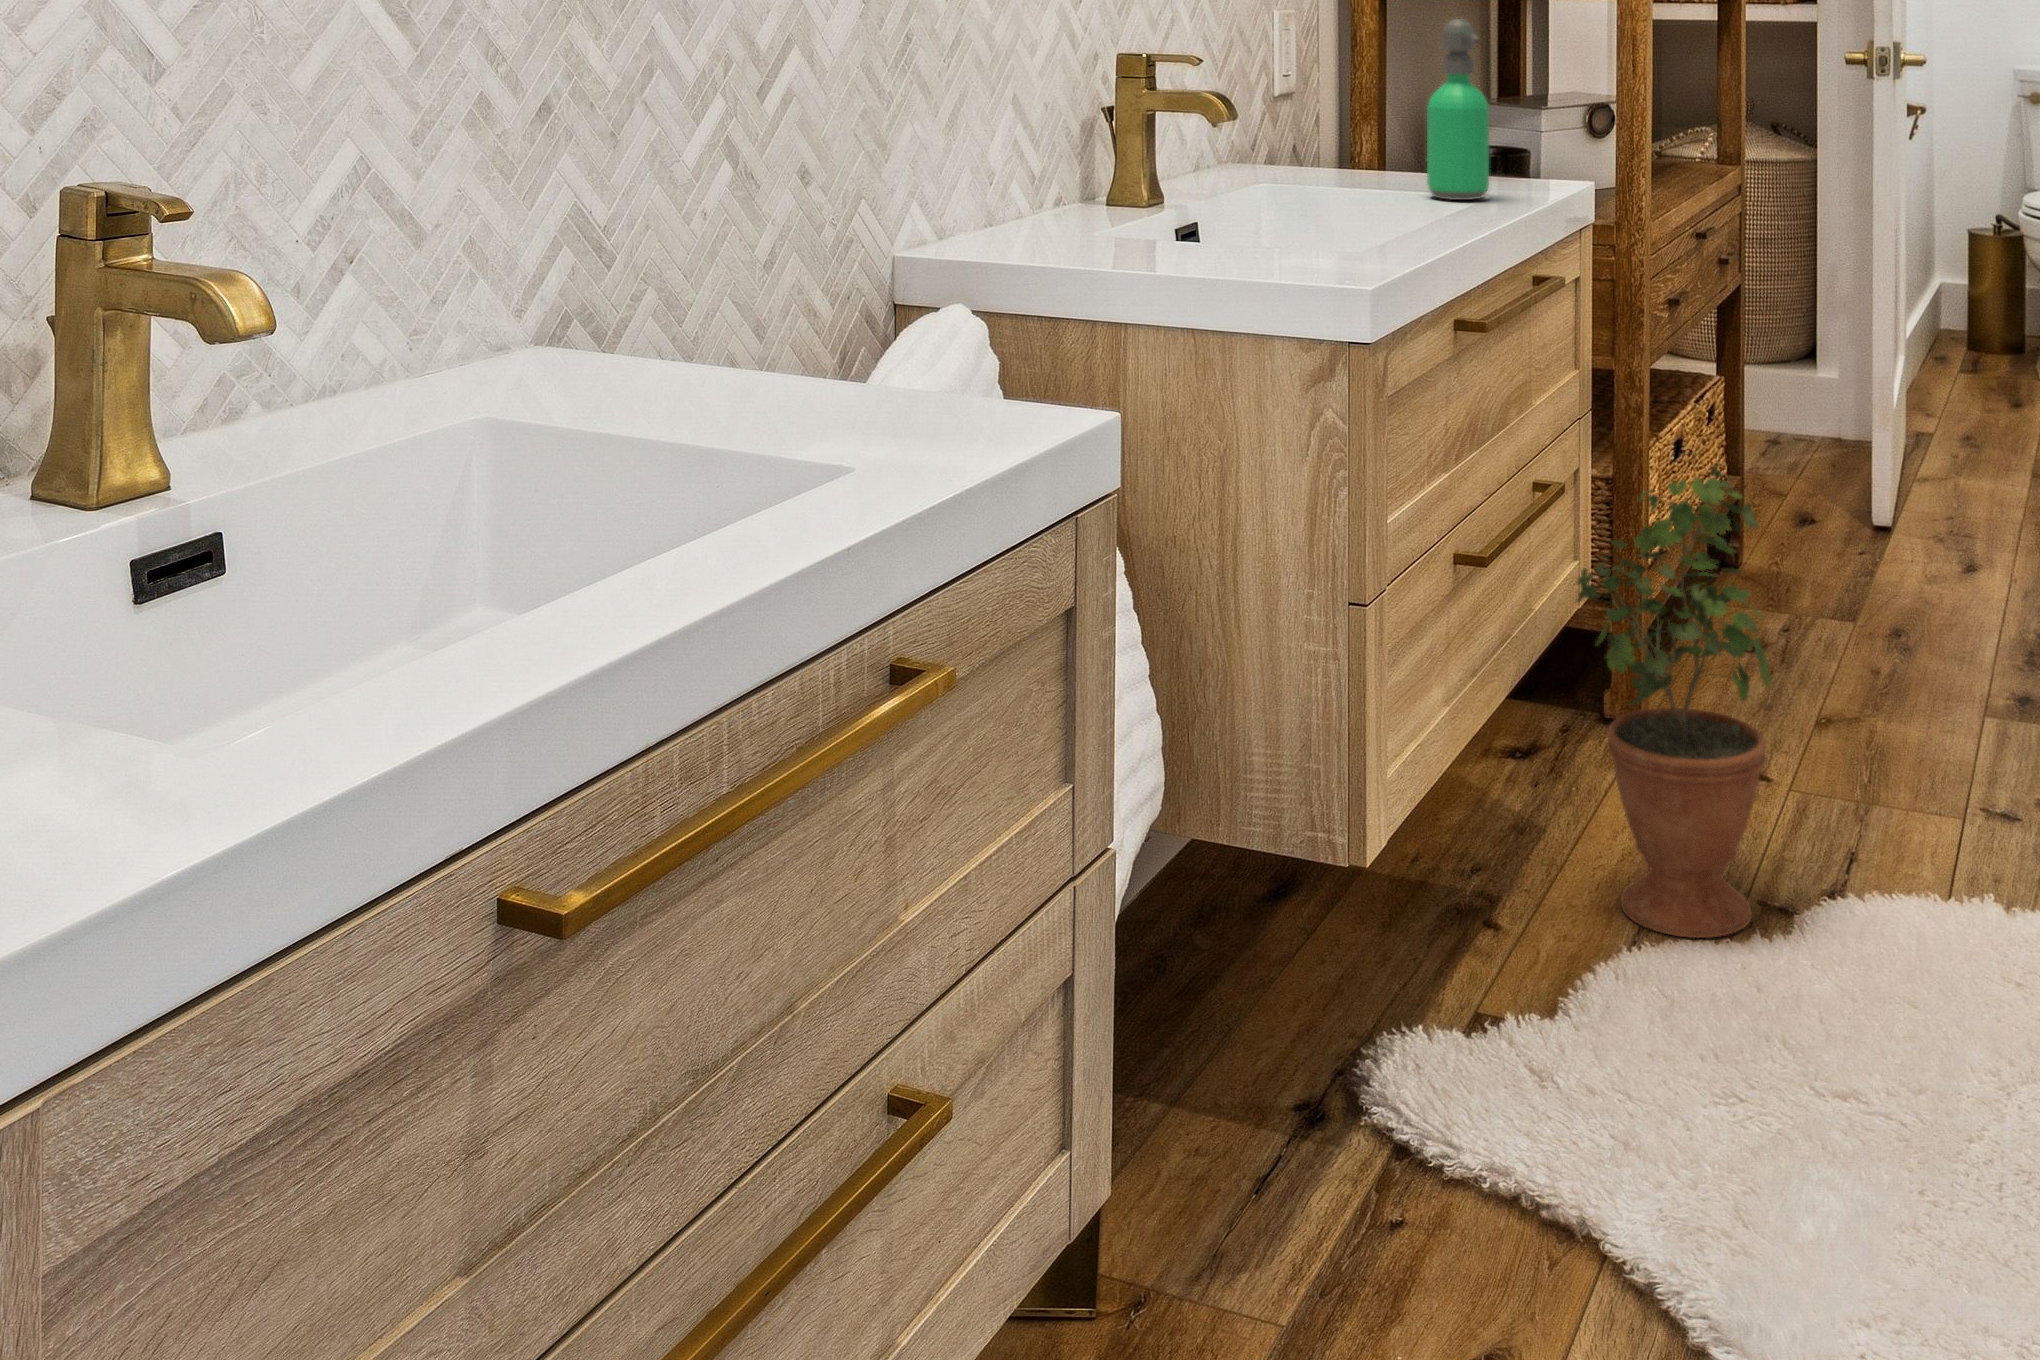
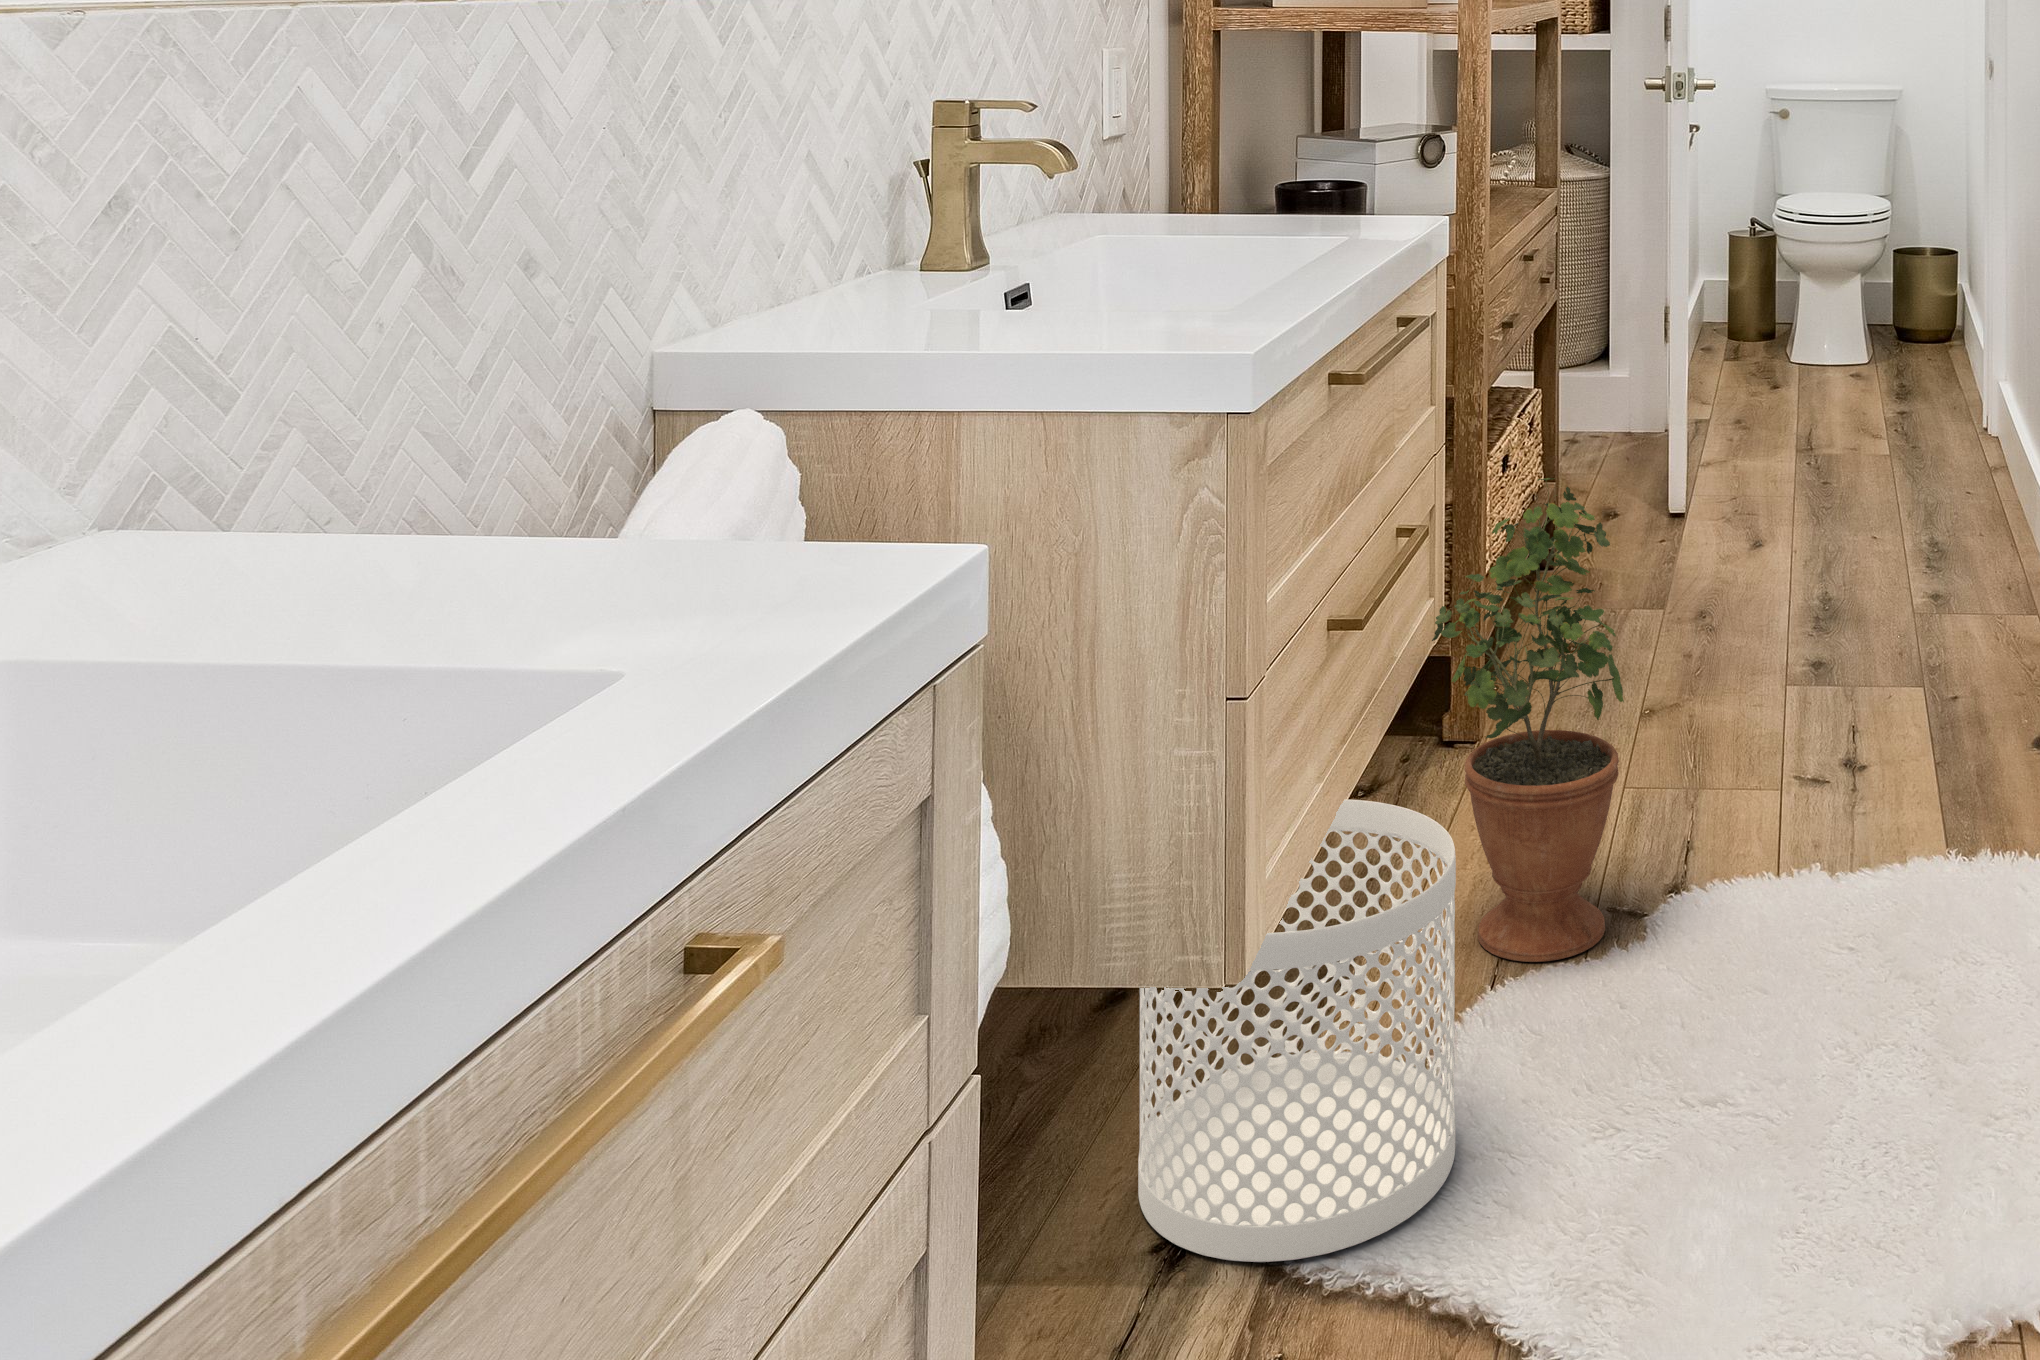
soap dispenser: present [1427,19,1489,200] -> none [1273,55,1338,240]
waste basket: none [1286,729,1578,1147] -> present [1138,799,1456,1262]

